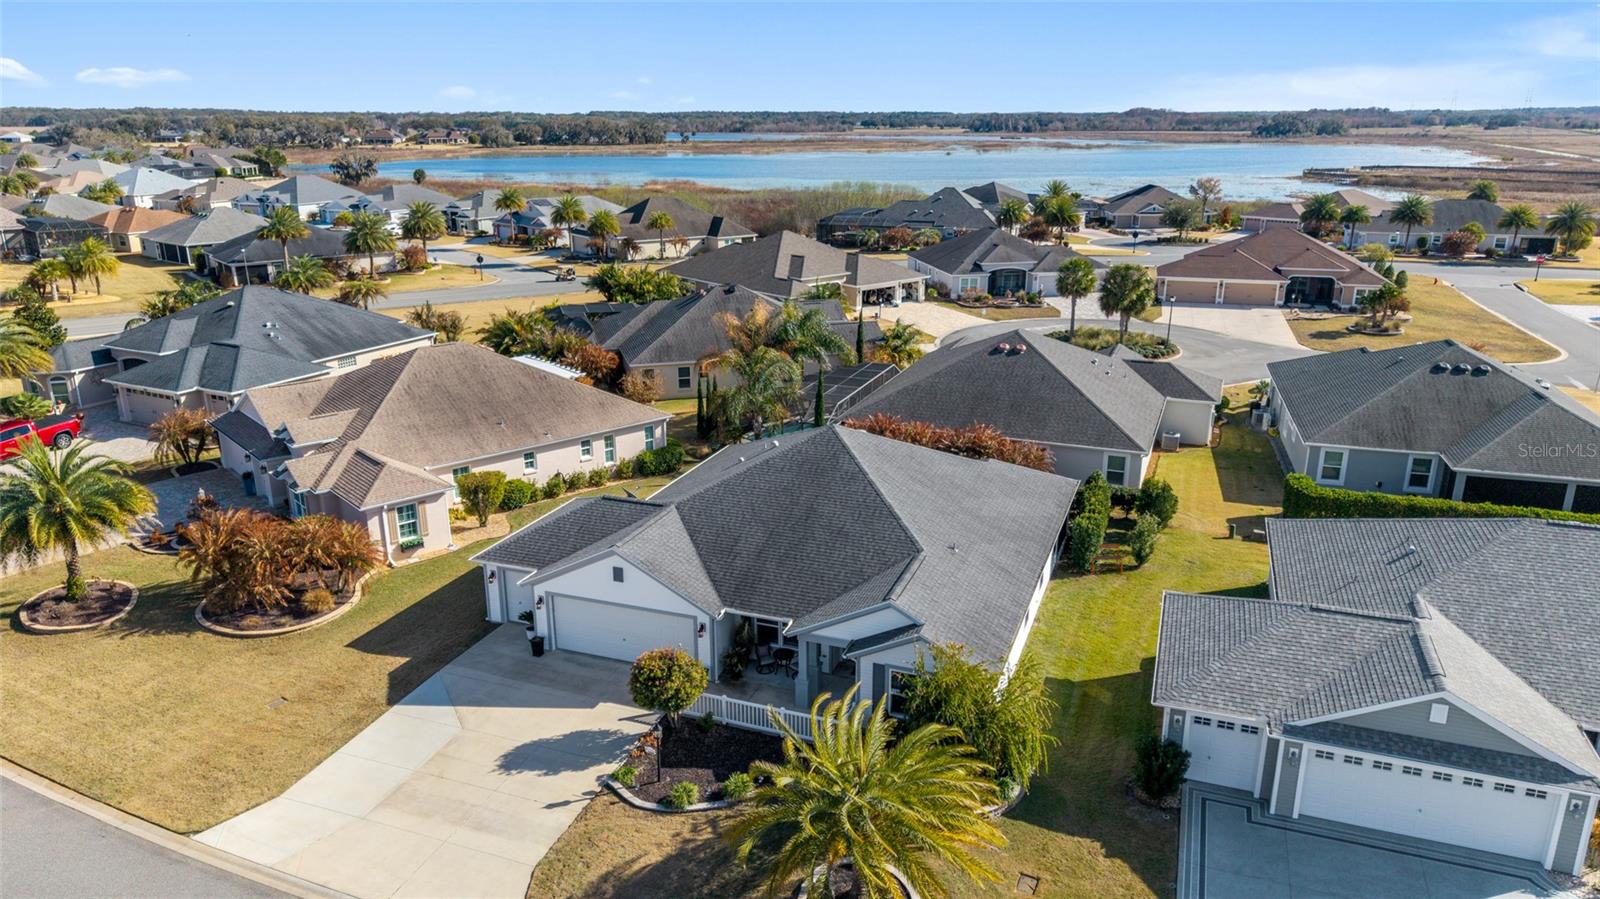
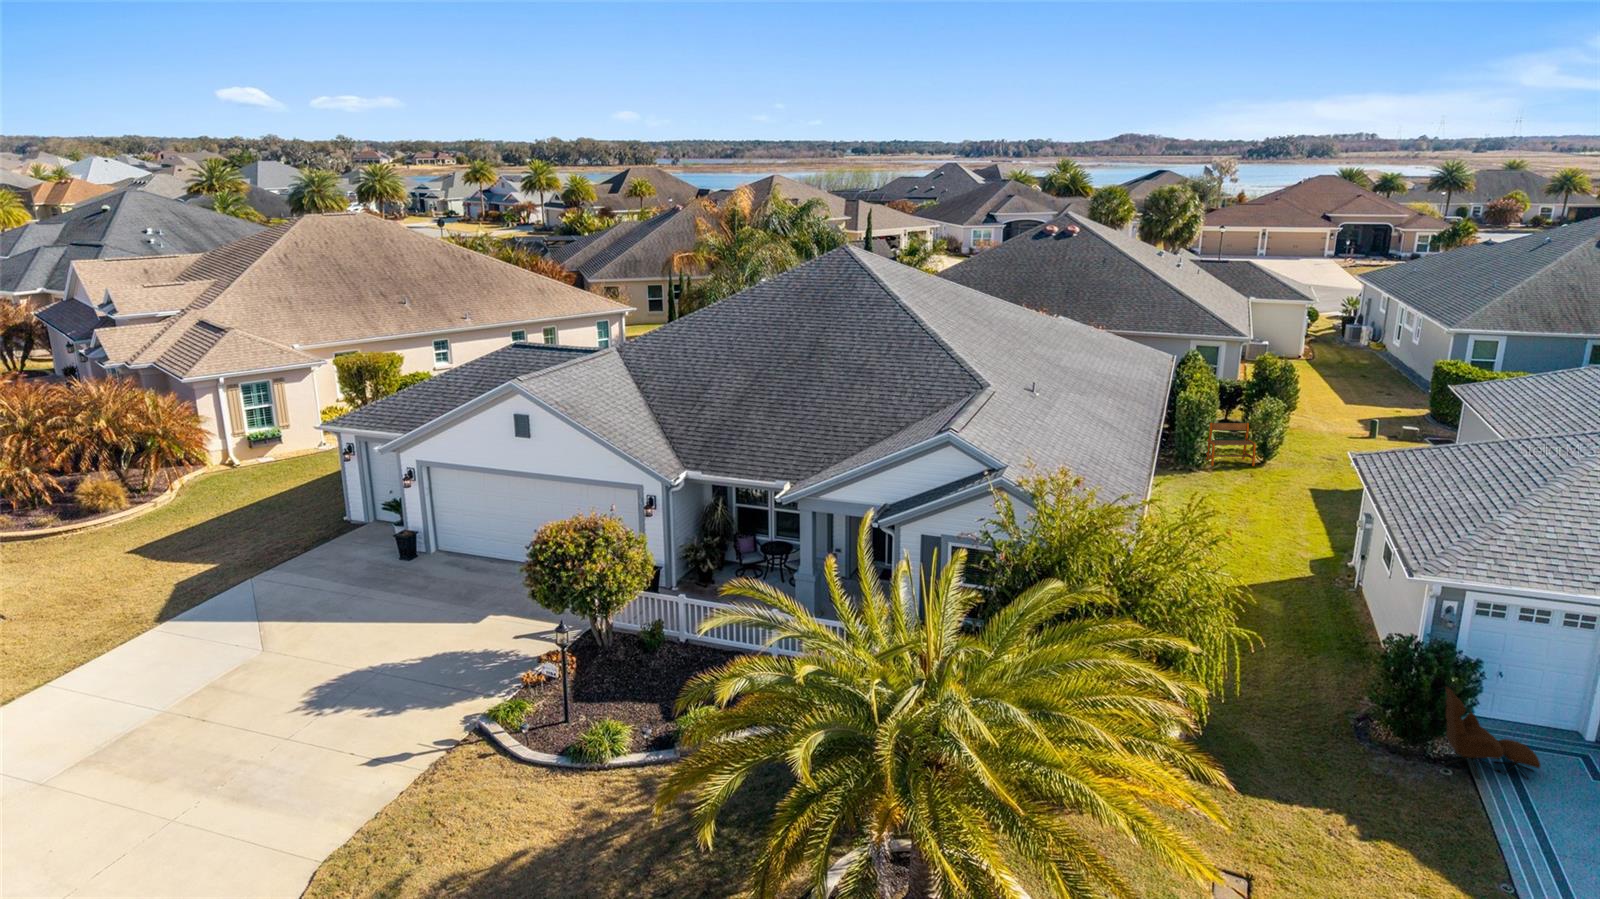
lounge chair: none [1167,766,1217,823] -> present [1445,687,1540,779]

